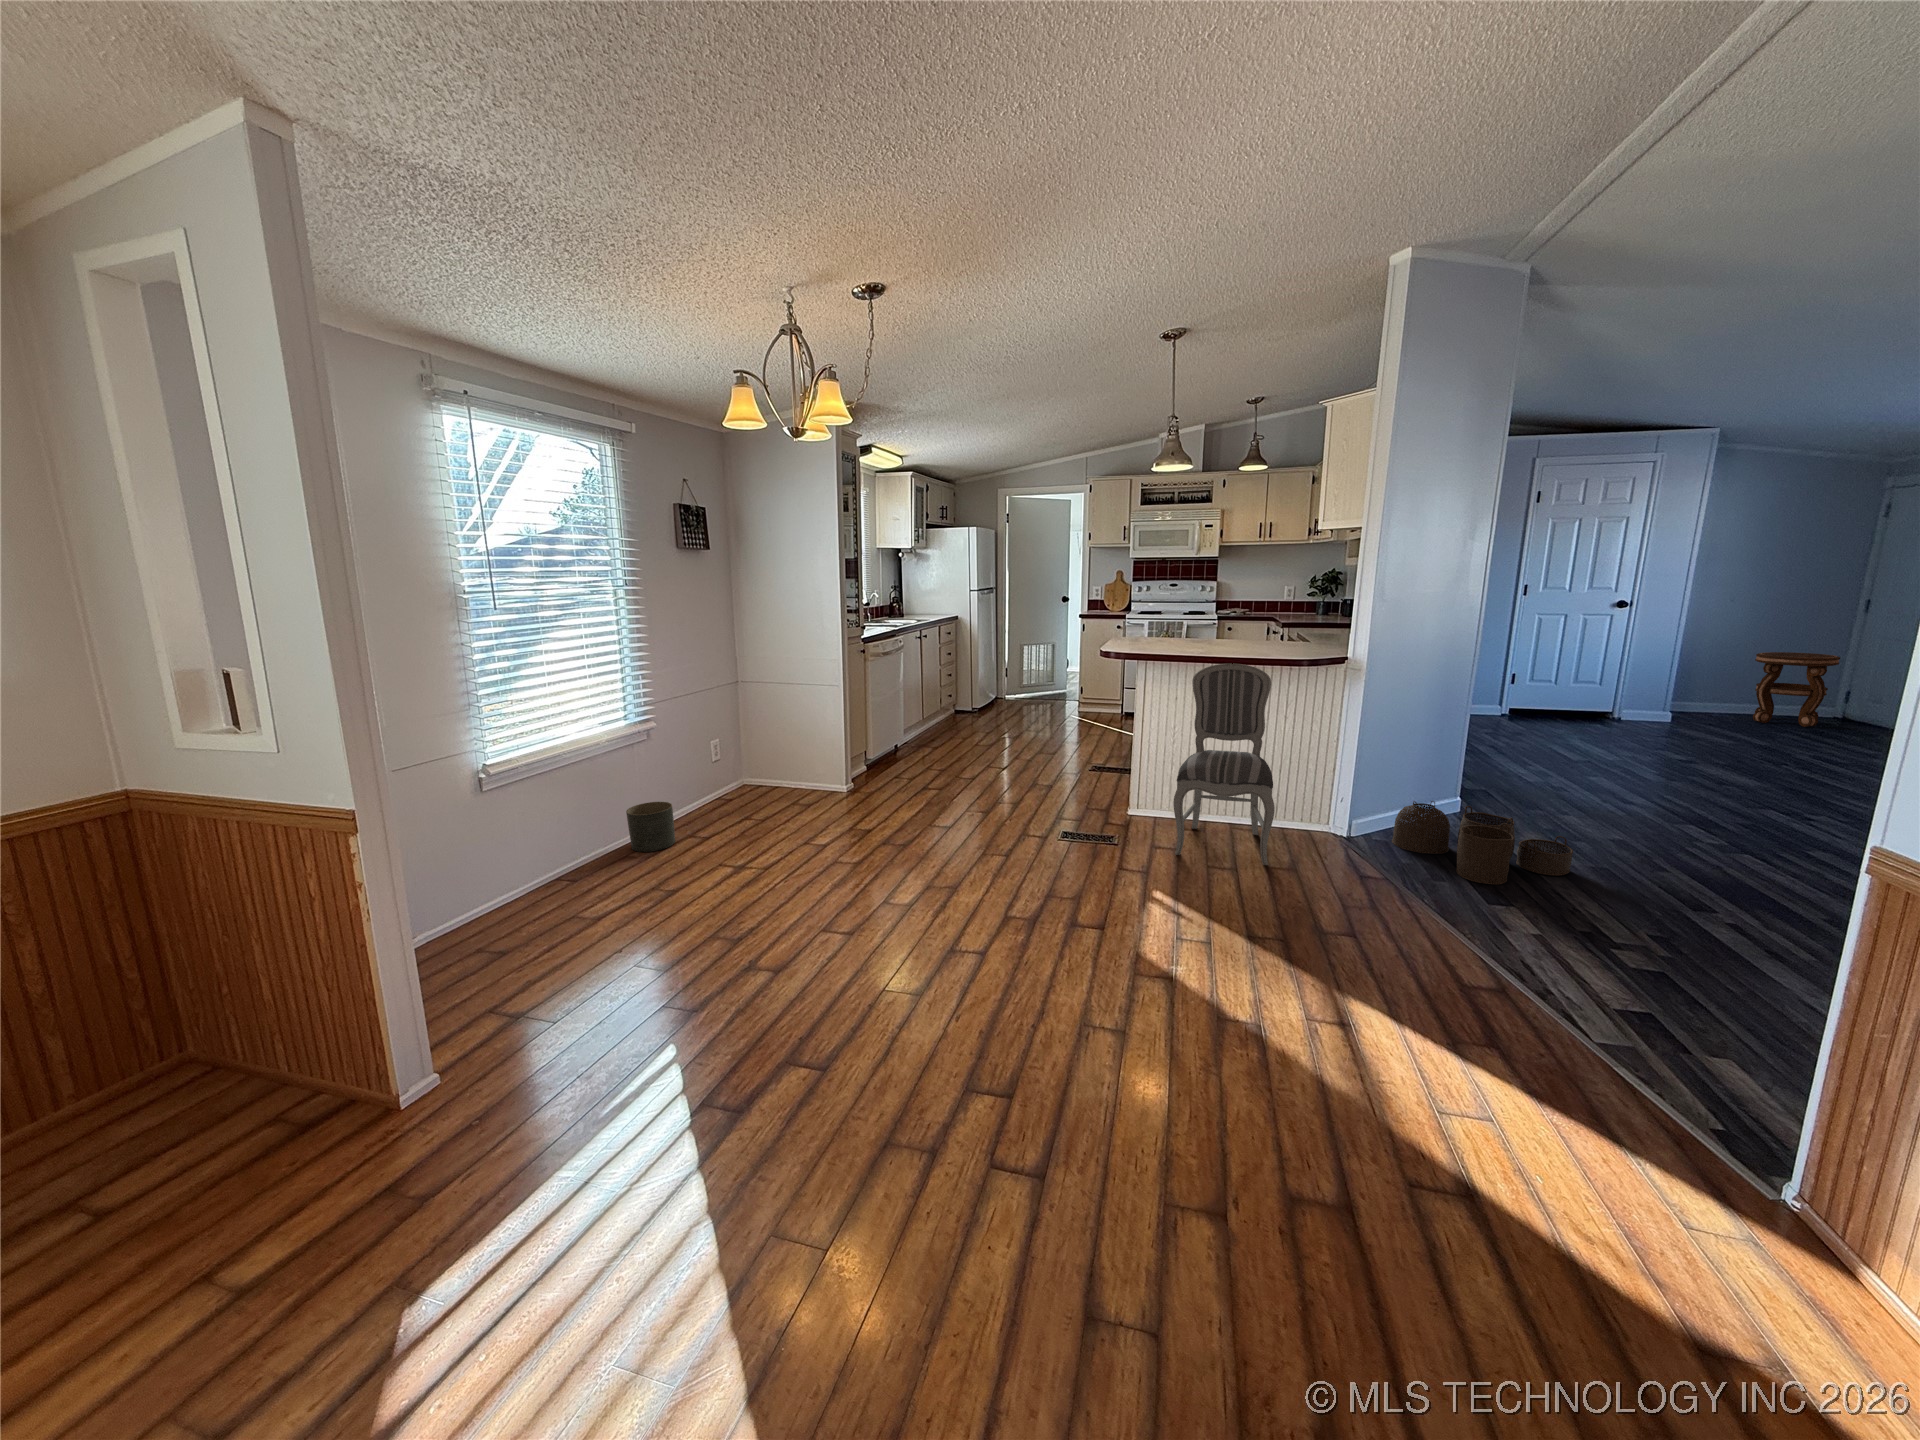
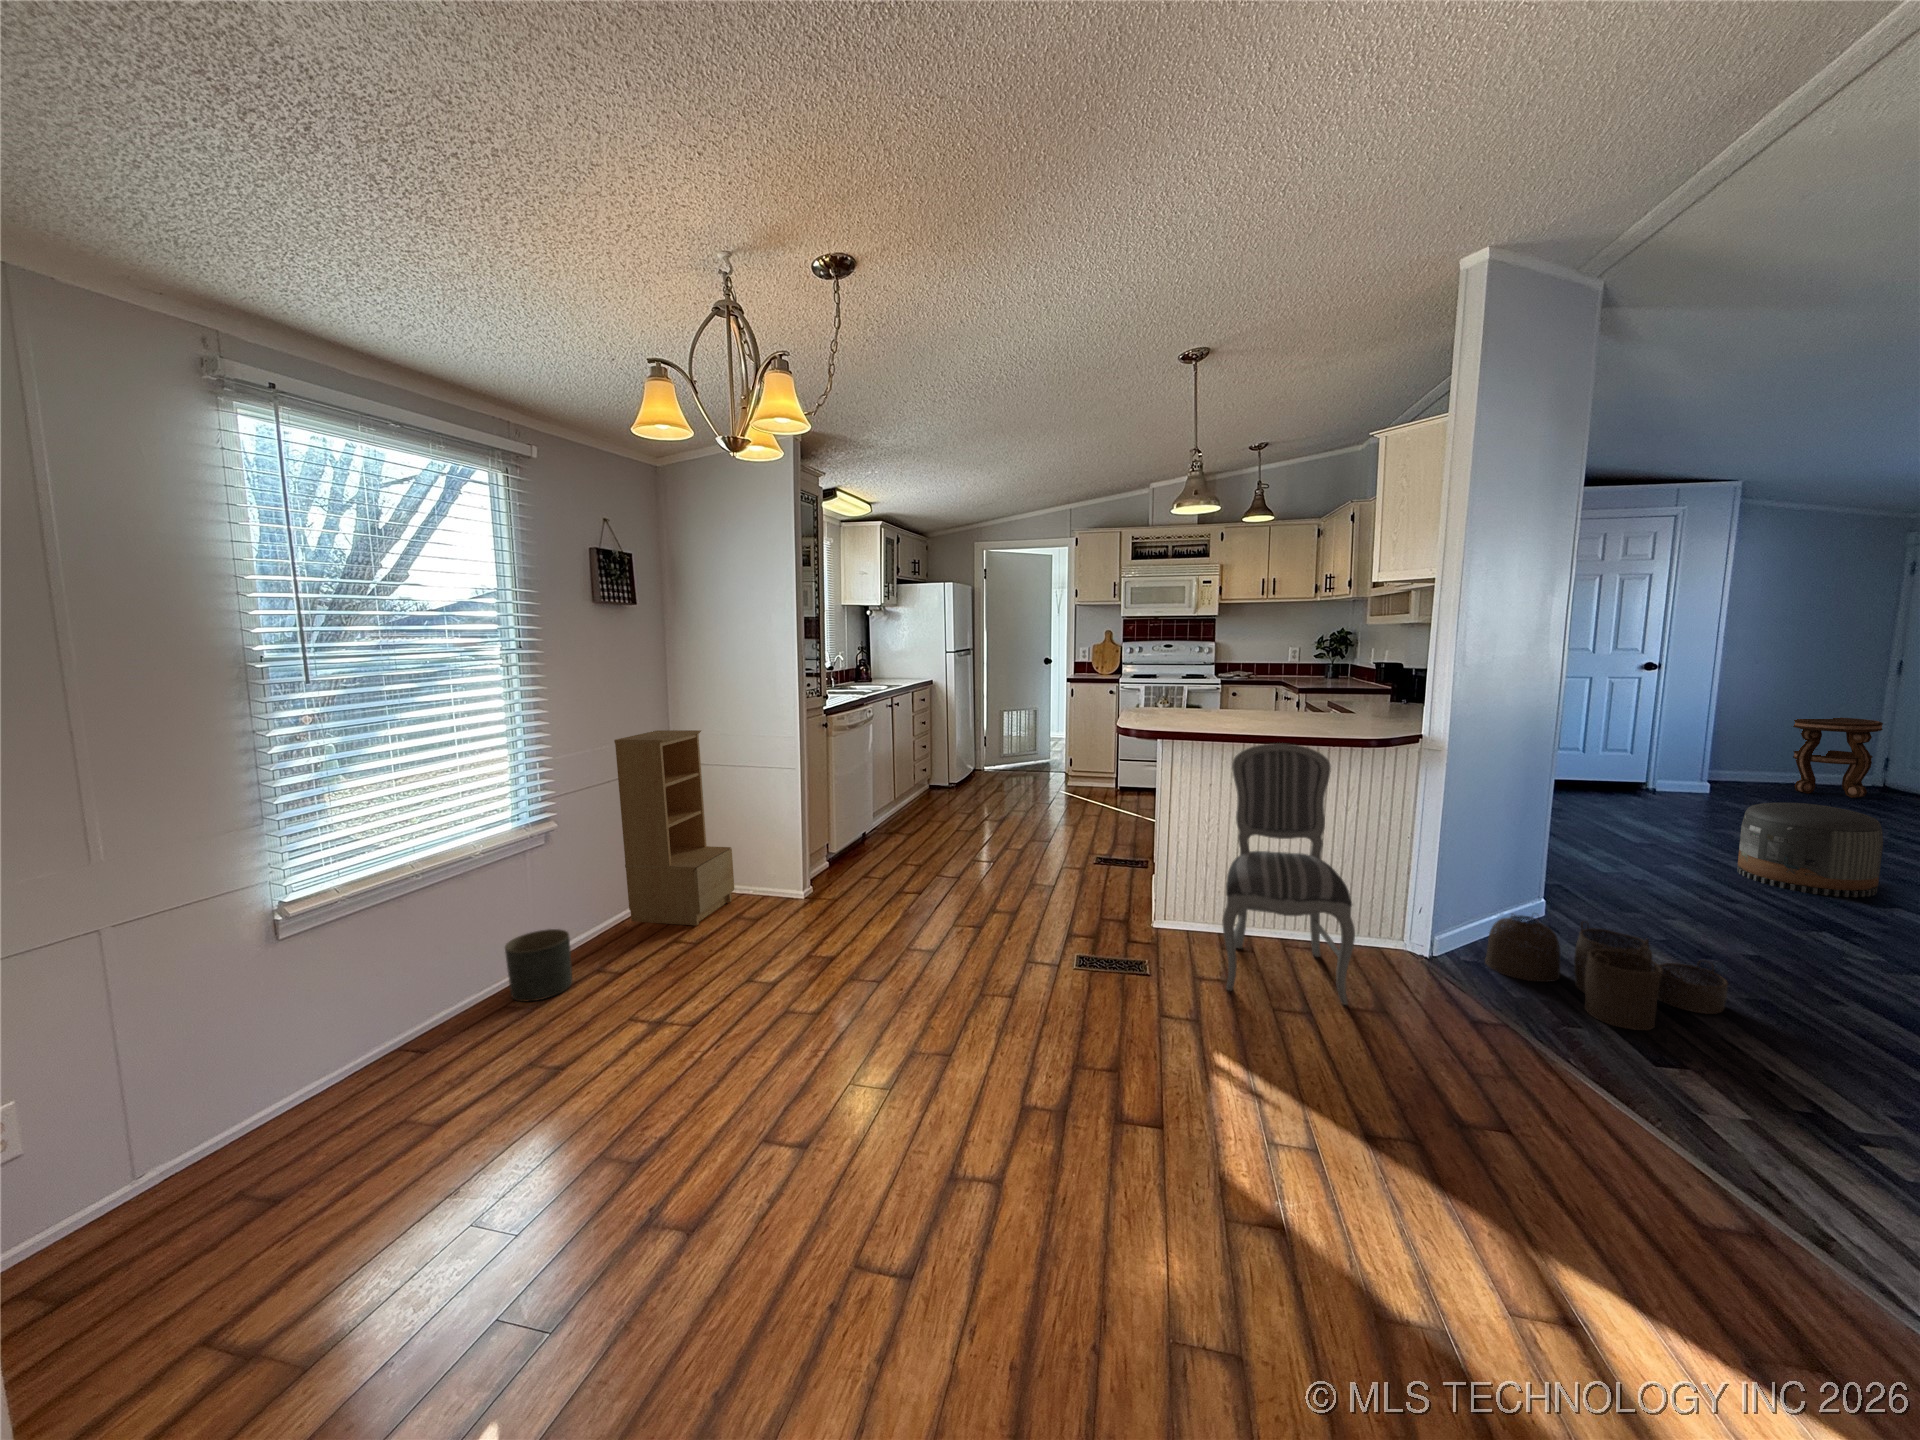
bookshelf: none [698,654,793,807] -> present [614,730,734,925]
pouf: none [1651,723,1774,802] -> present [1737,803,1883,897]

